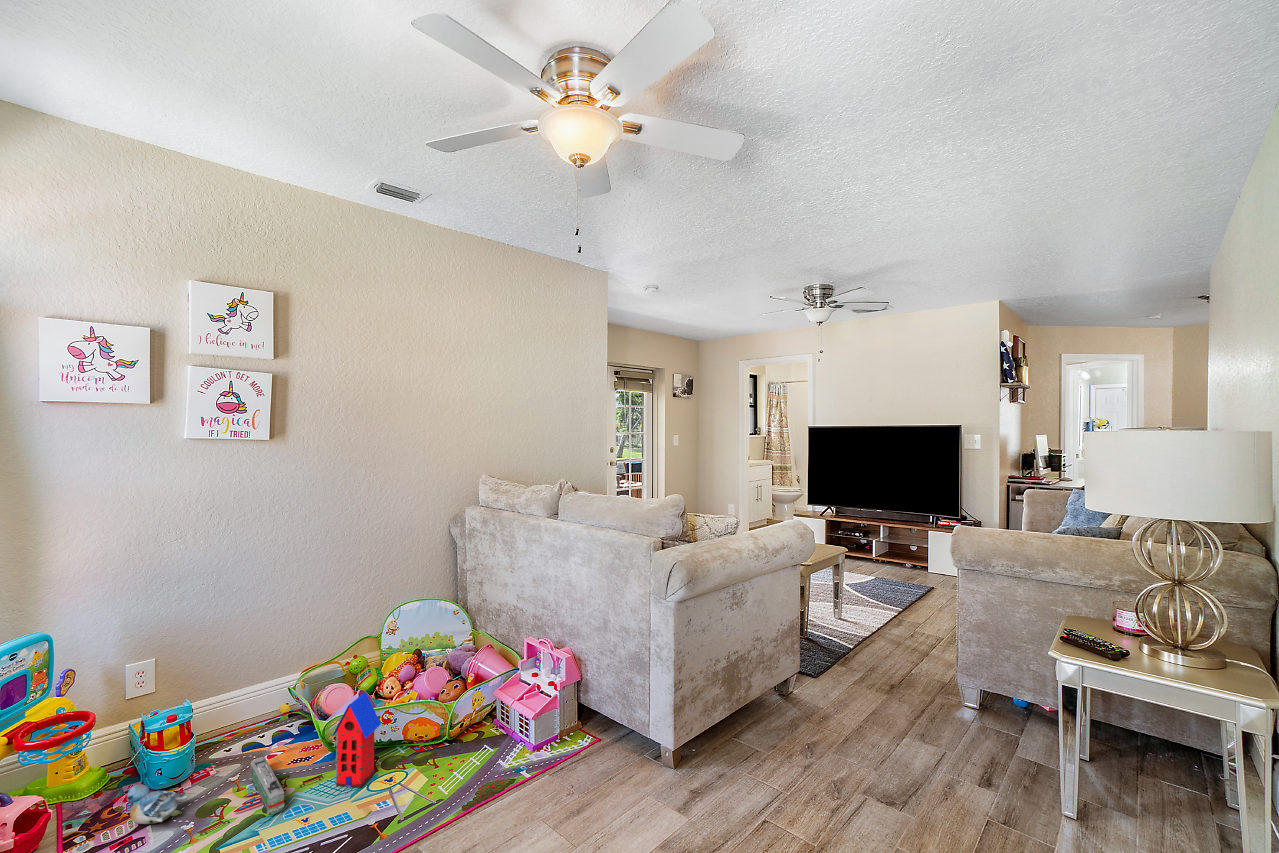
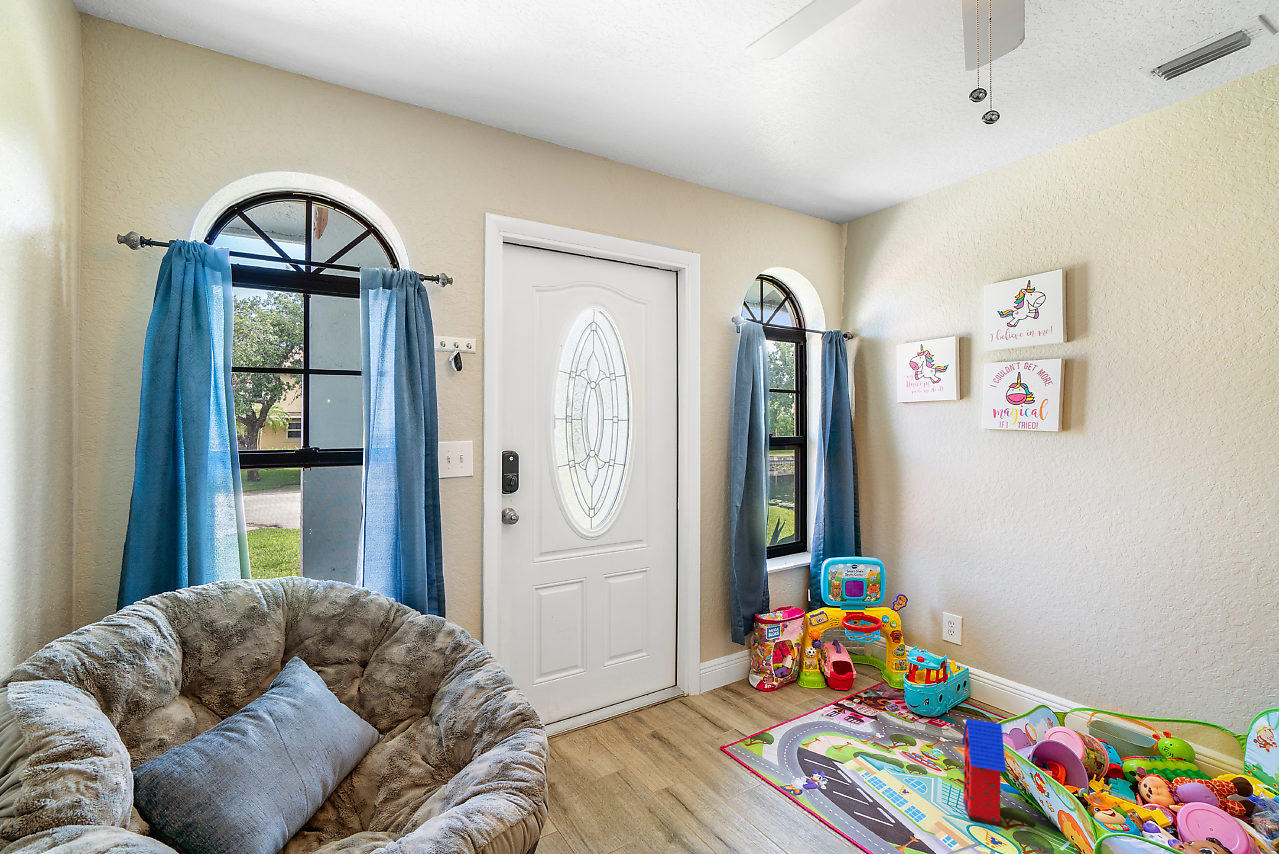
toy train: present [250,757,284,815] -> none [901,731,956,775]
plush toy: present [127,784,187,824] -> none [868,686,897,726]

